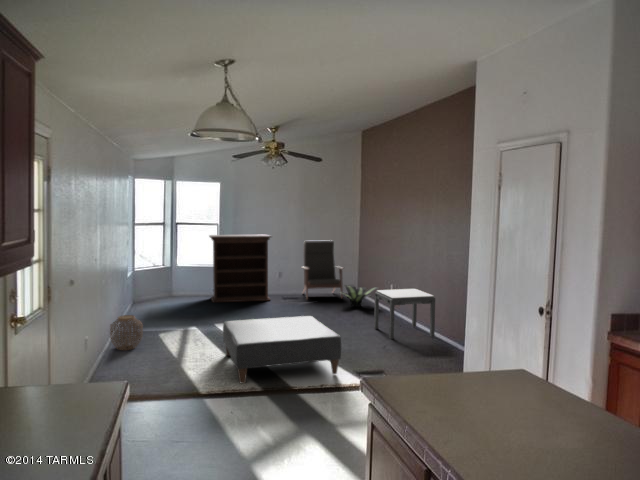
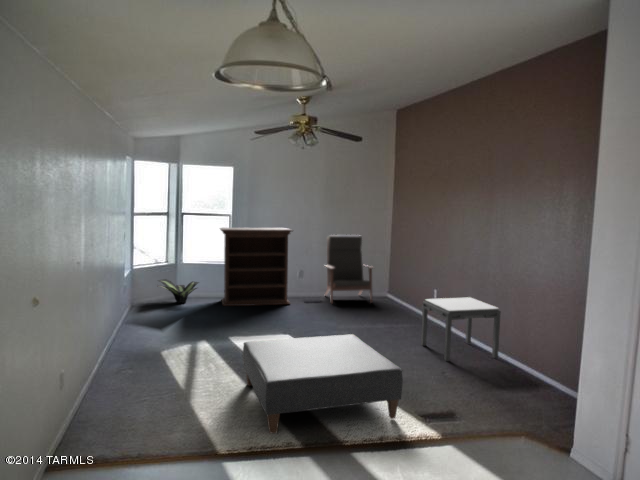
potted plant: present [340,285,378,307] -> present [157,279,199,303]
woven basket: present [110,315,143,350] -> none [99,330,141,376]

